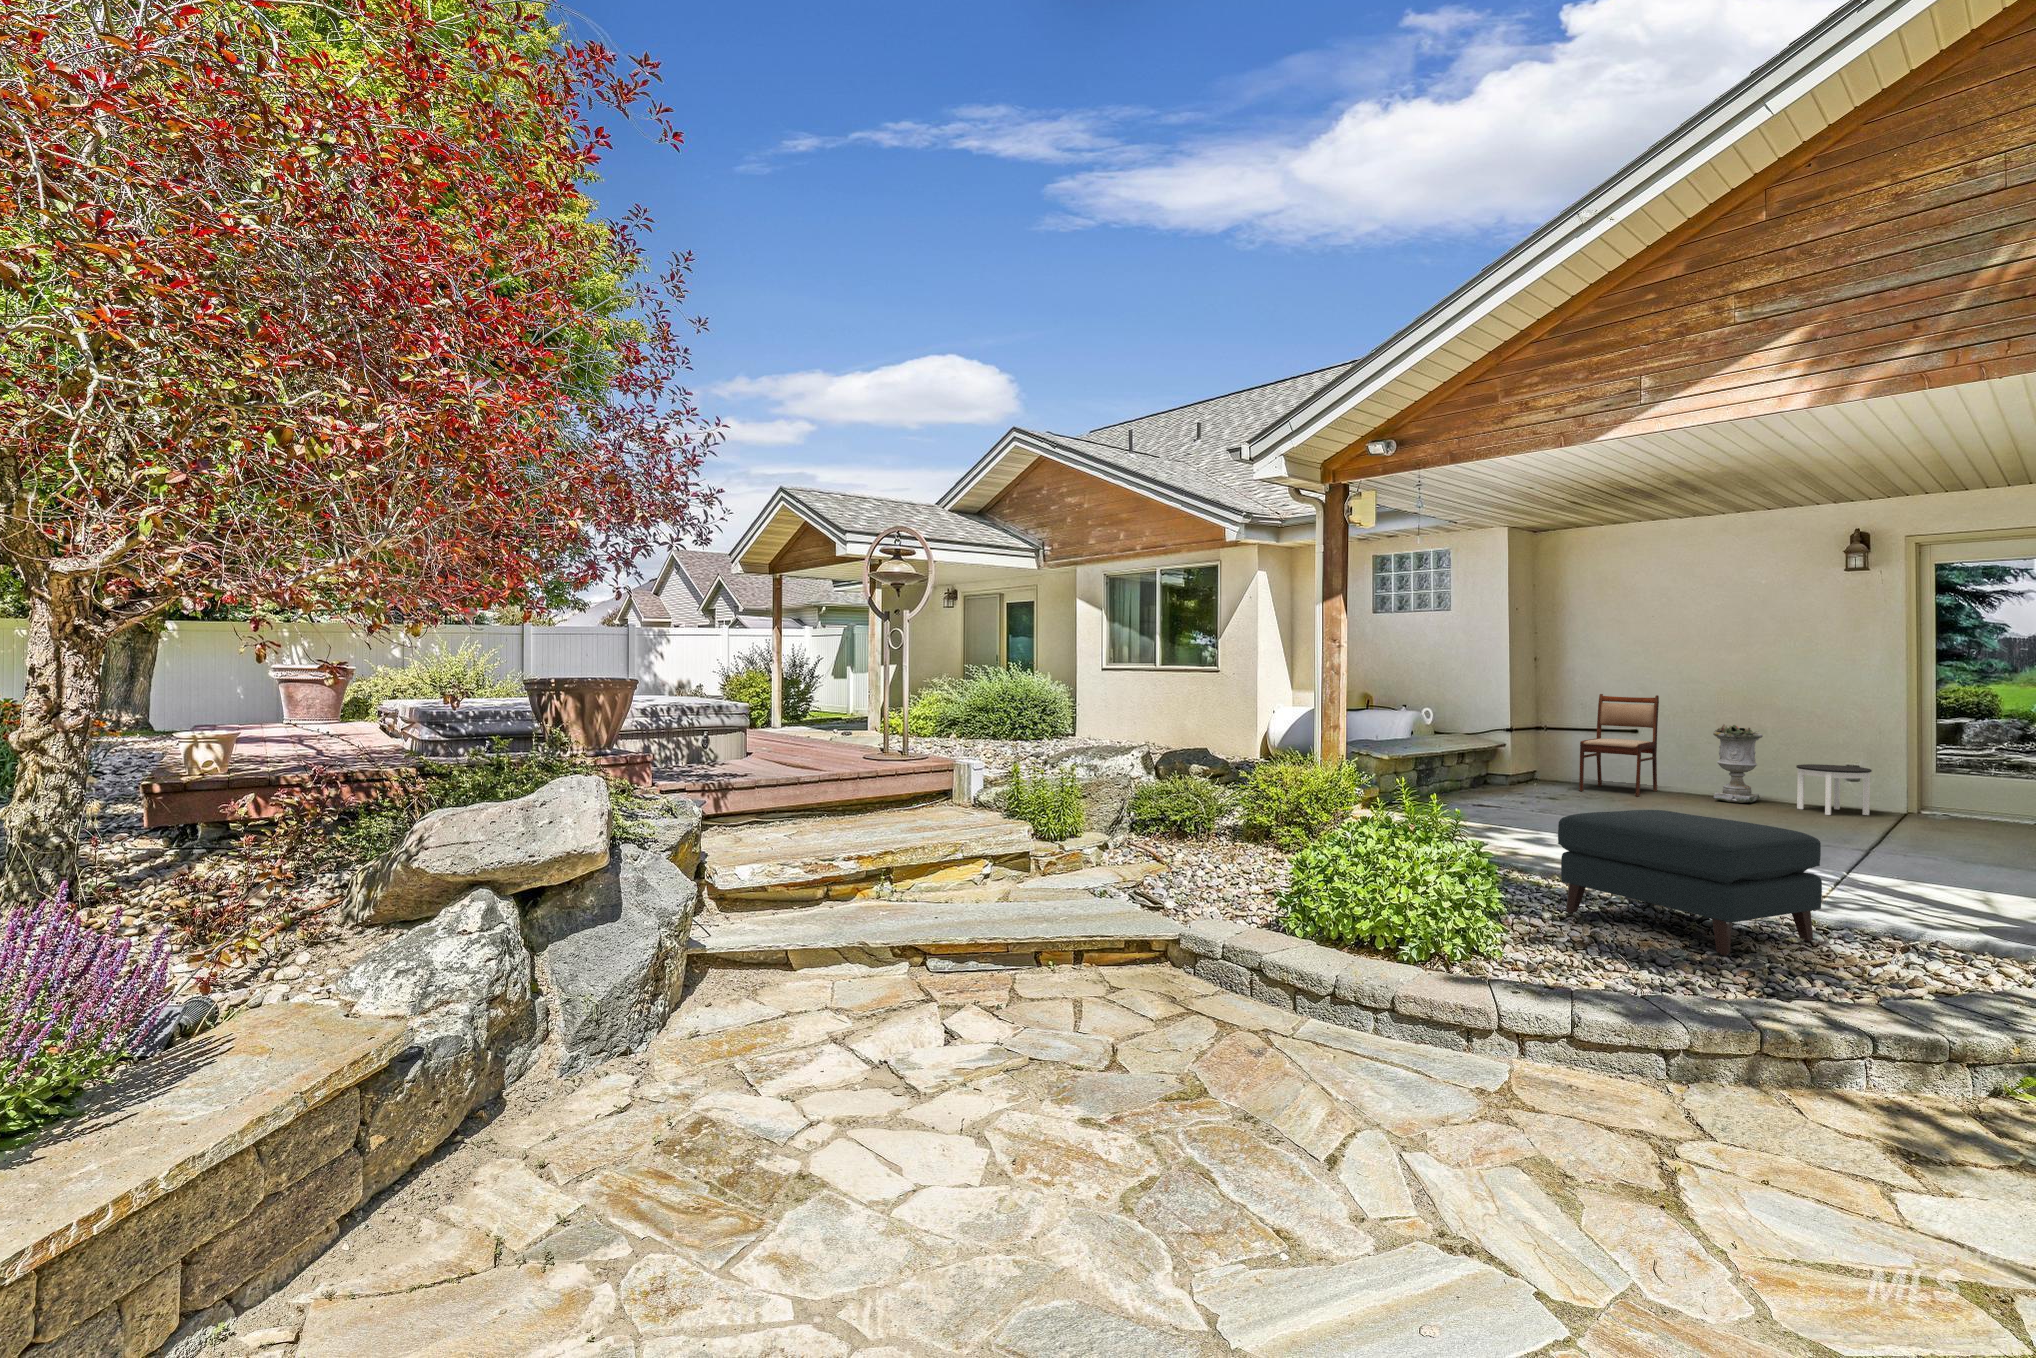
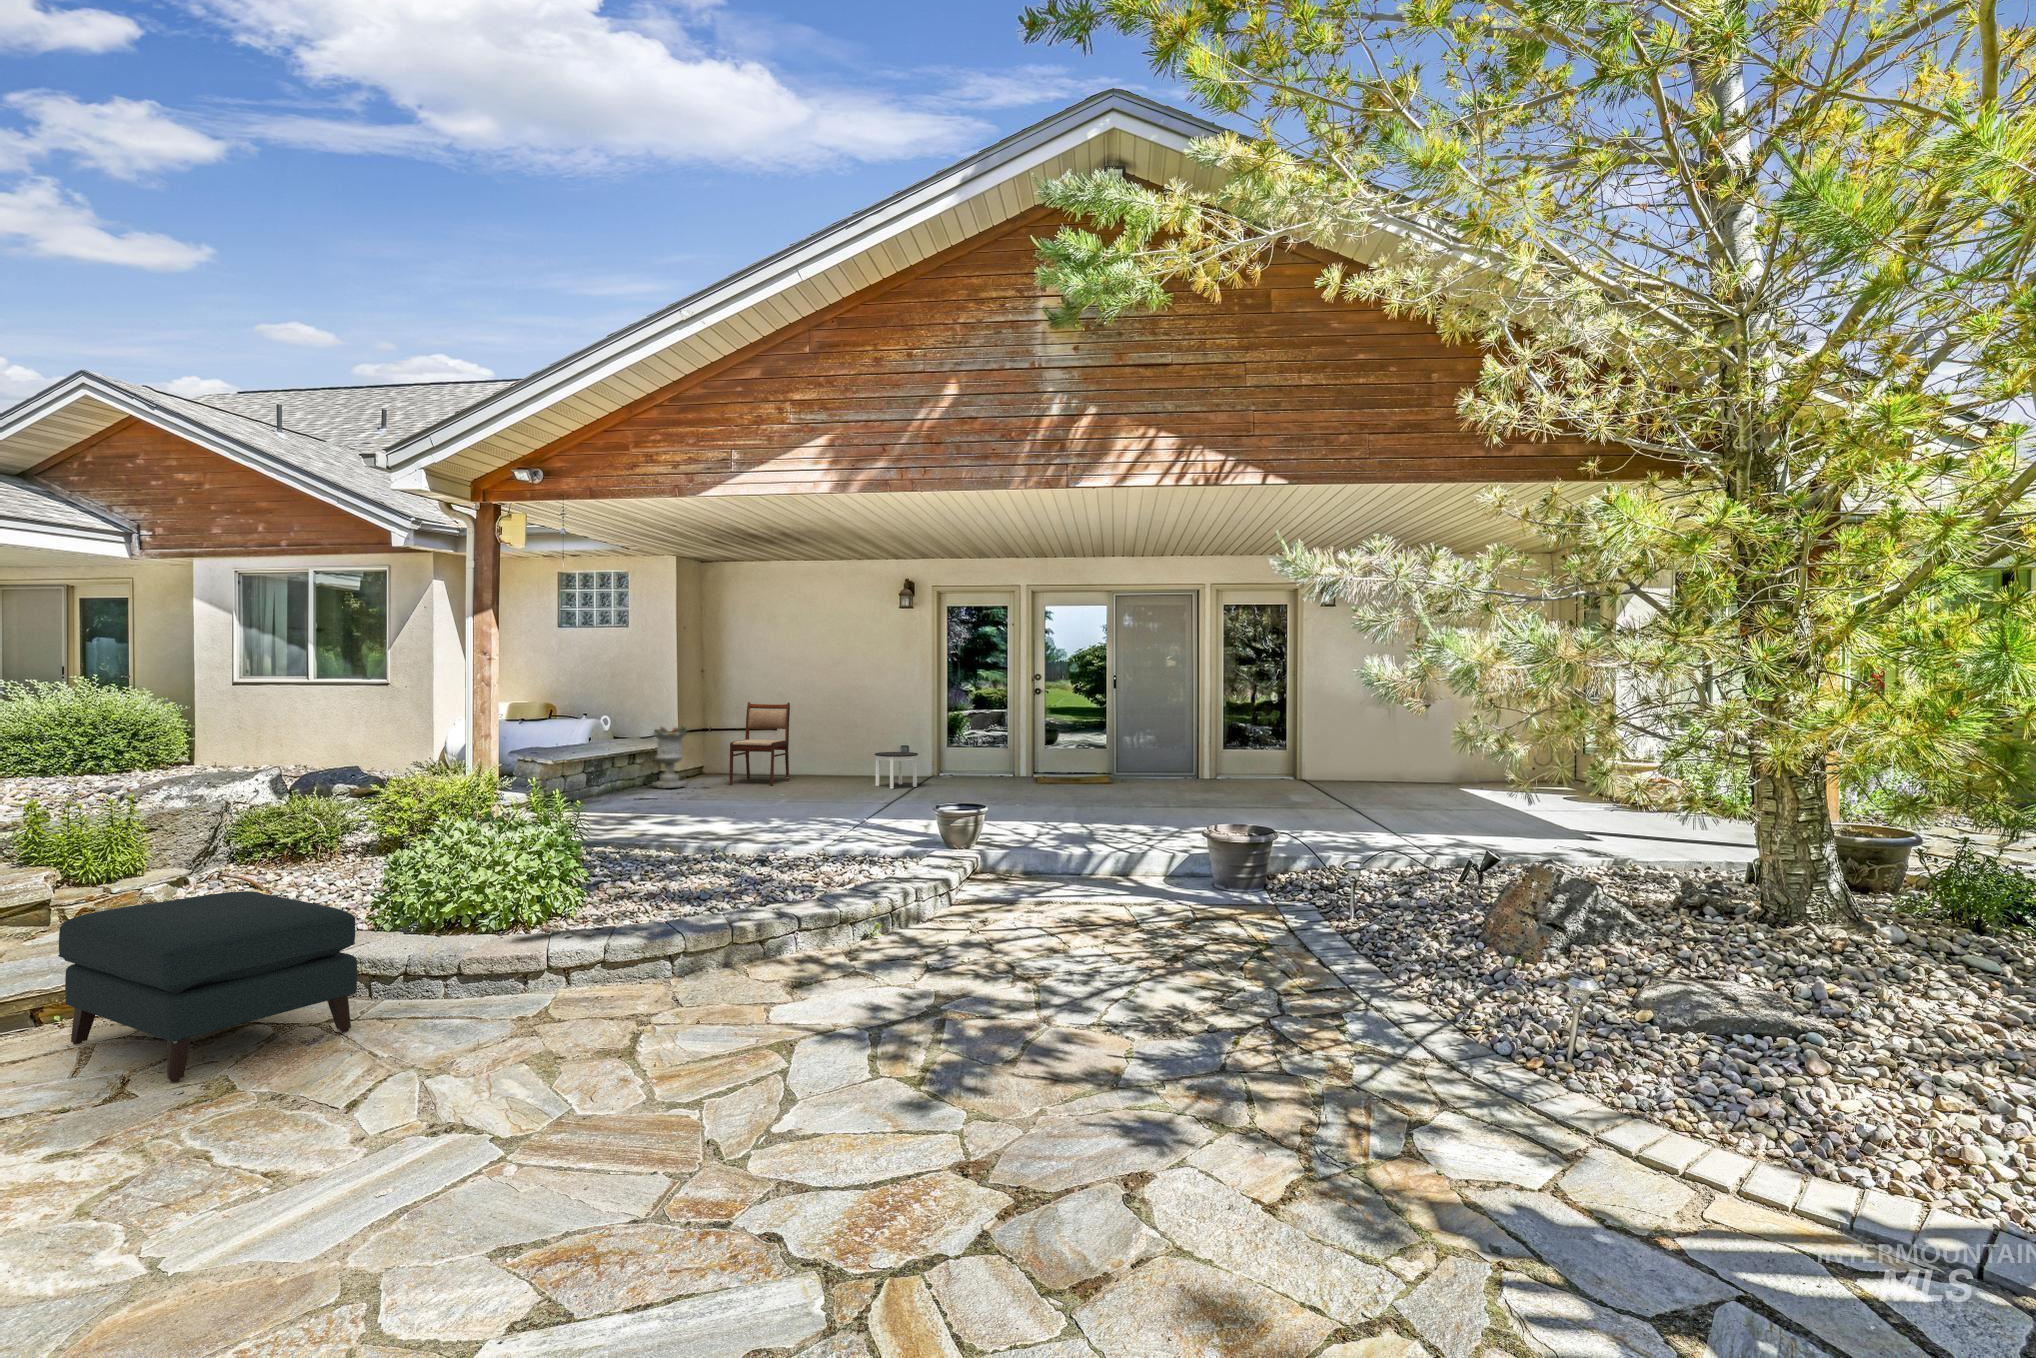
planter: present [1713,724,1763,803] -> present [652,726,687,788]
ottoman: present [1558,810,1822,956] -> present [58,891,357,1082]

